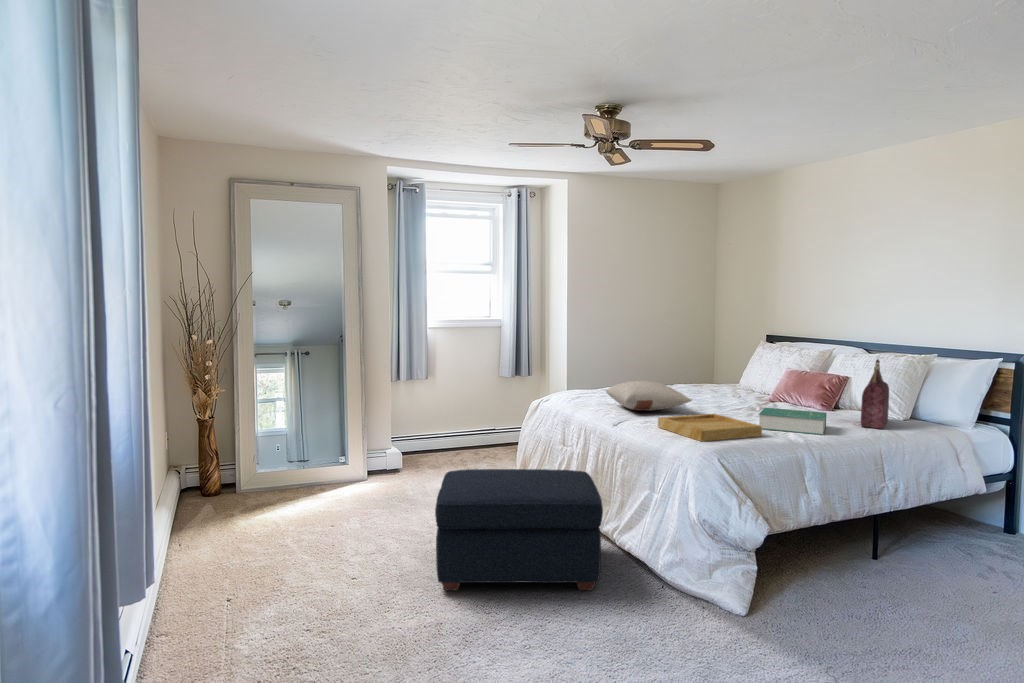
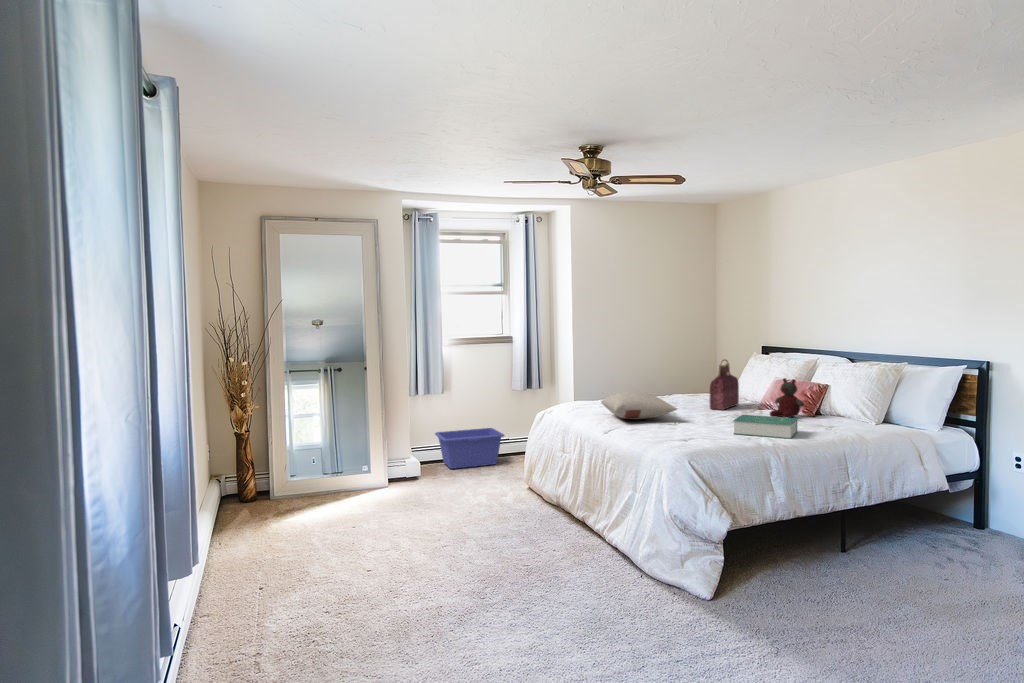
handbag: present [861,359,889,429] -> present [710,359,739,410]
stuffed bear: none [787,369,825,413] -> present [770,378,804,418]
tray: present [658,414,762,442] -> none [641,421,733,446]
storage bin: none [418,417,493,460] -> present [435,428,504,469]
ottoman: present [435,469,603,590] -> none [438,474,585,580]

